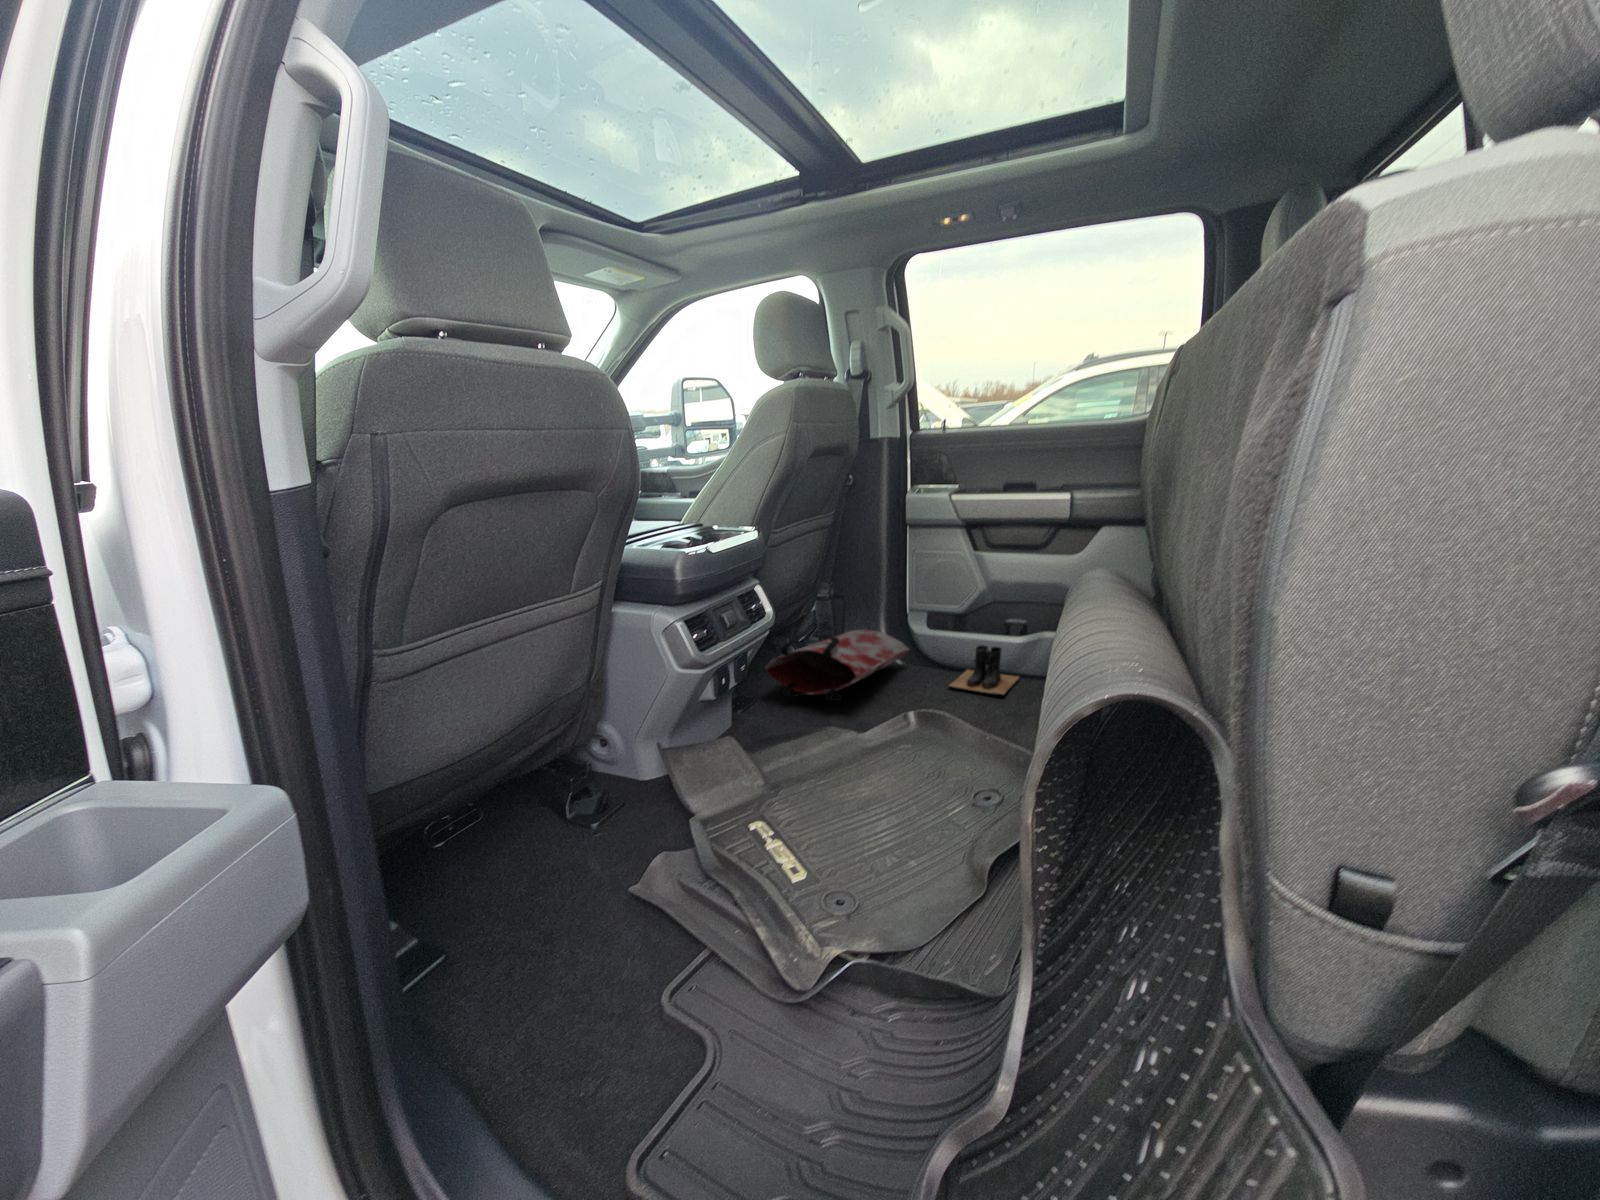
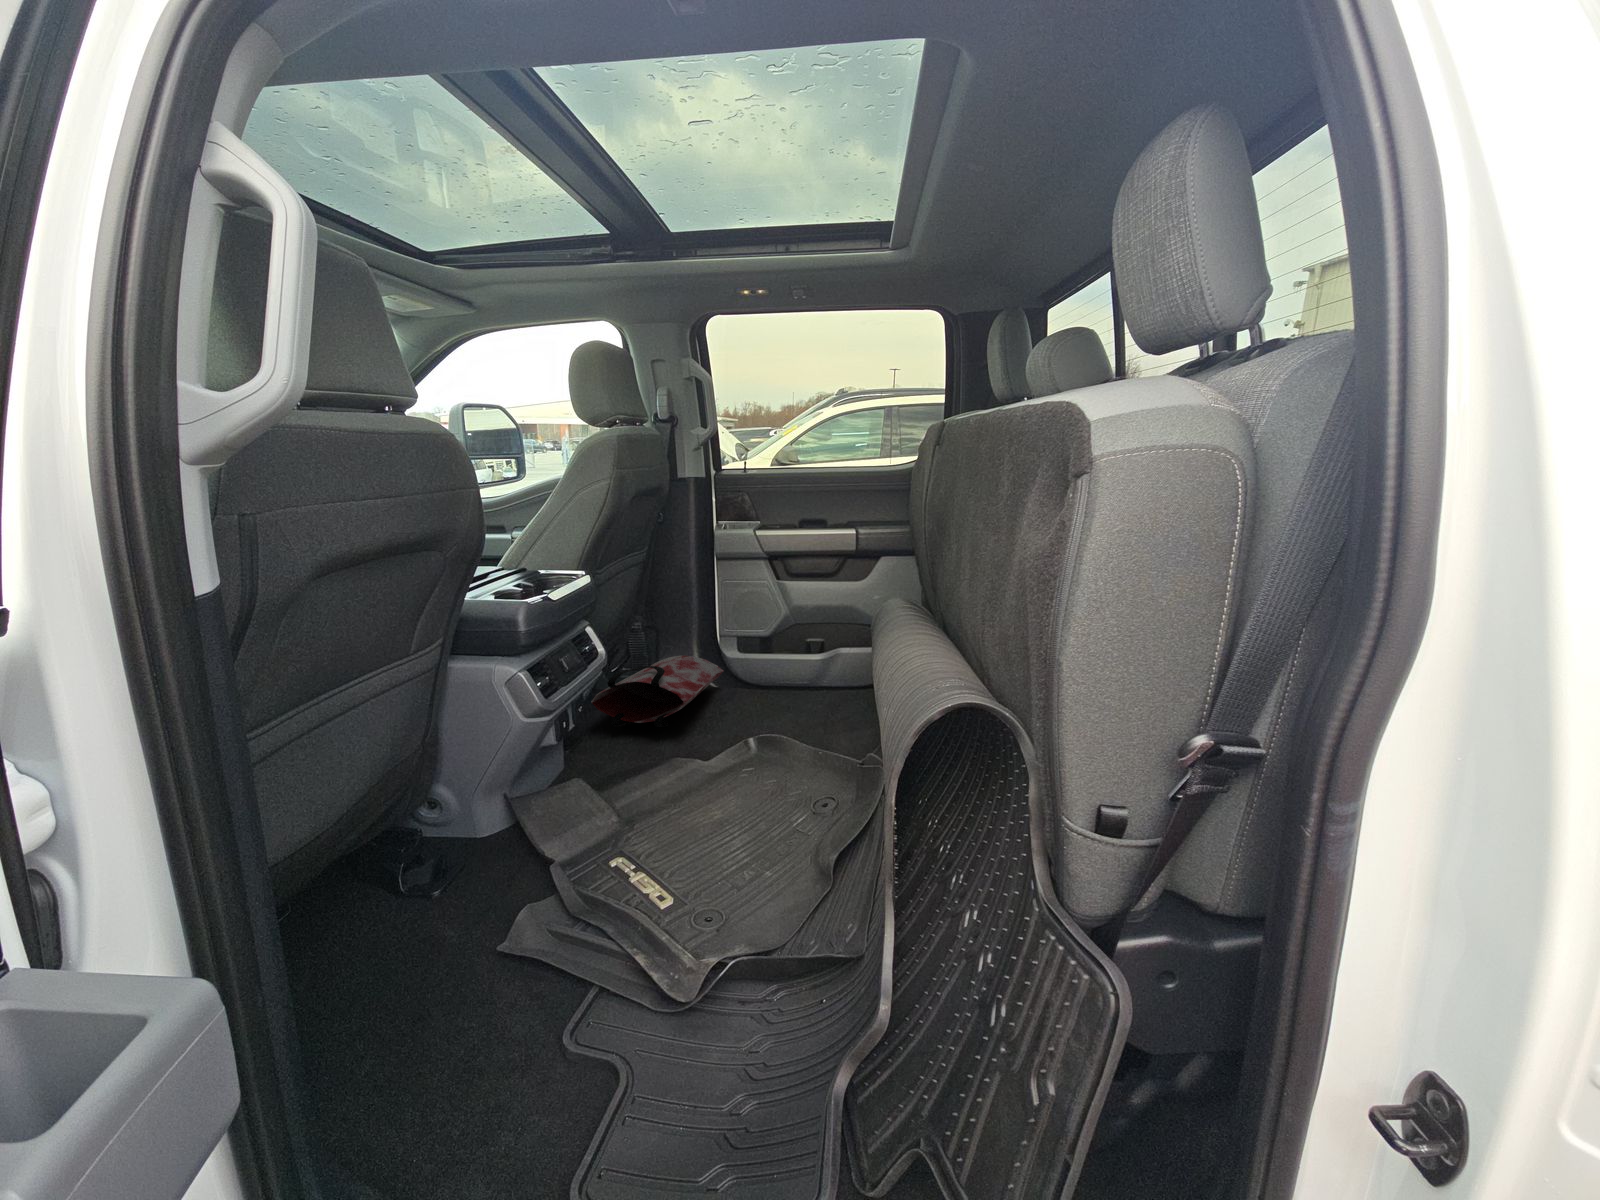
boots: present [949,645,1019,695] -> none [761,663,820,706]

